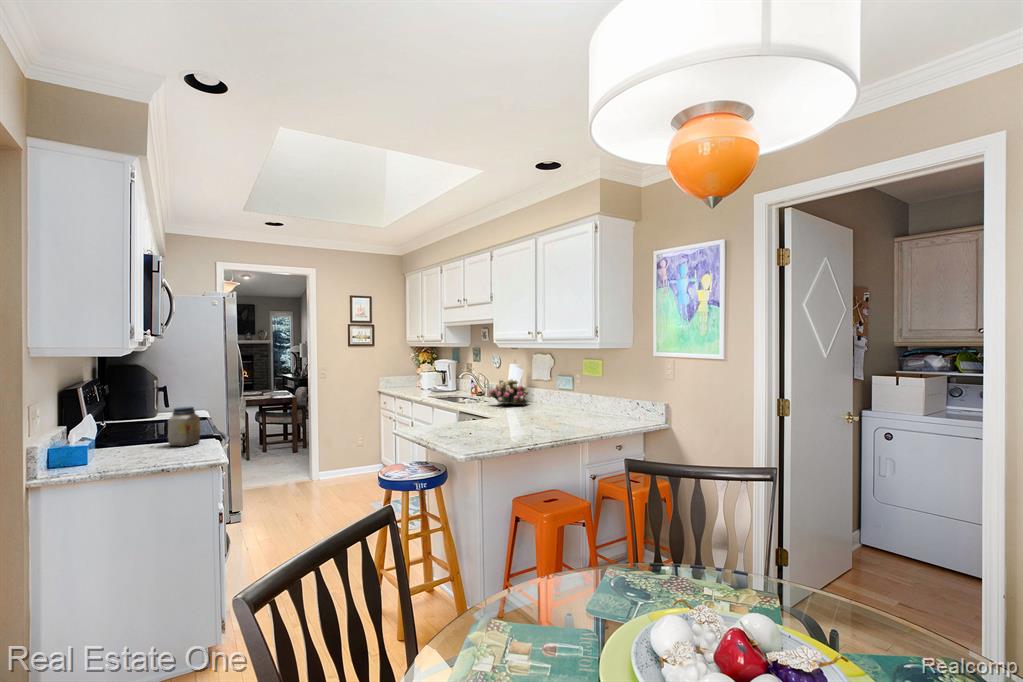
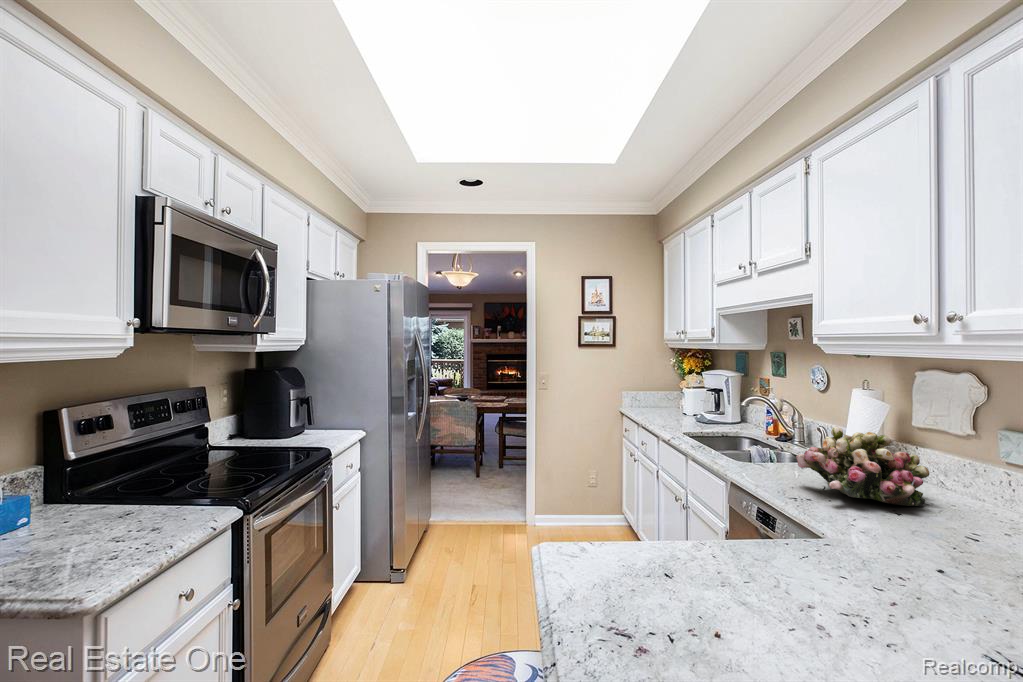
jar: present [168,407,200,446] -> none [66,448,126,532]

